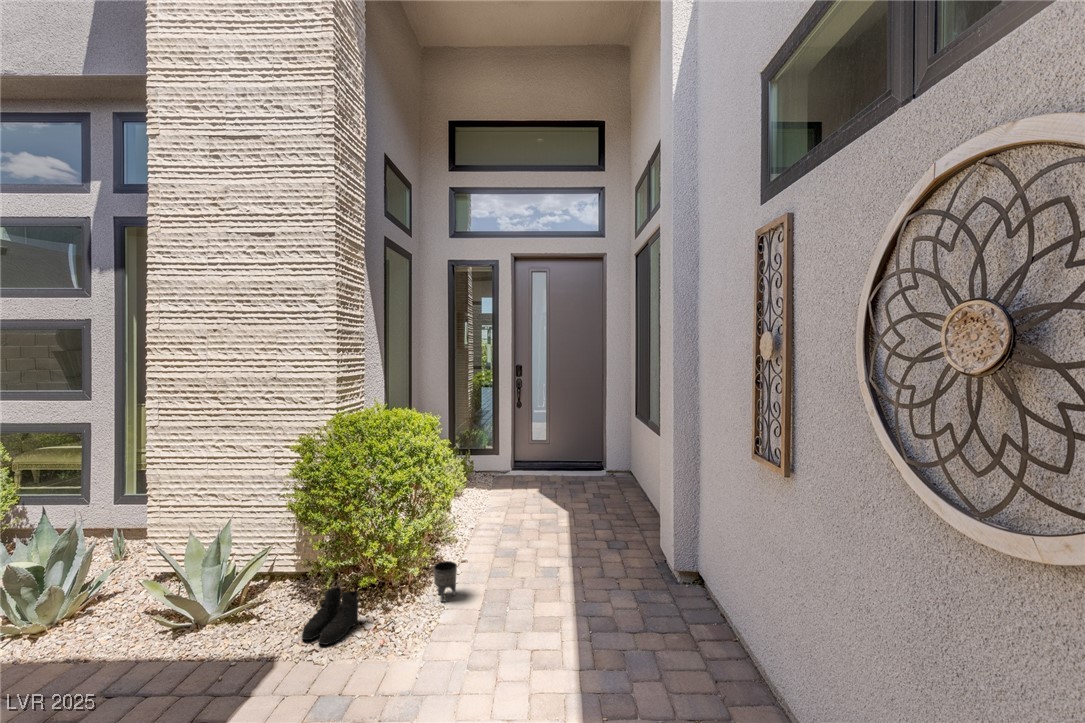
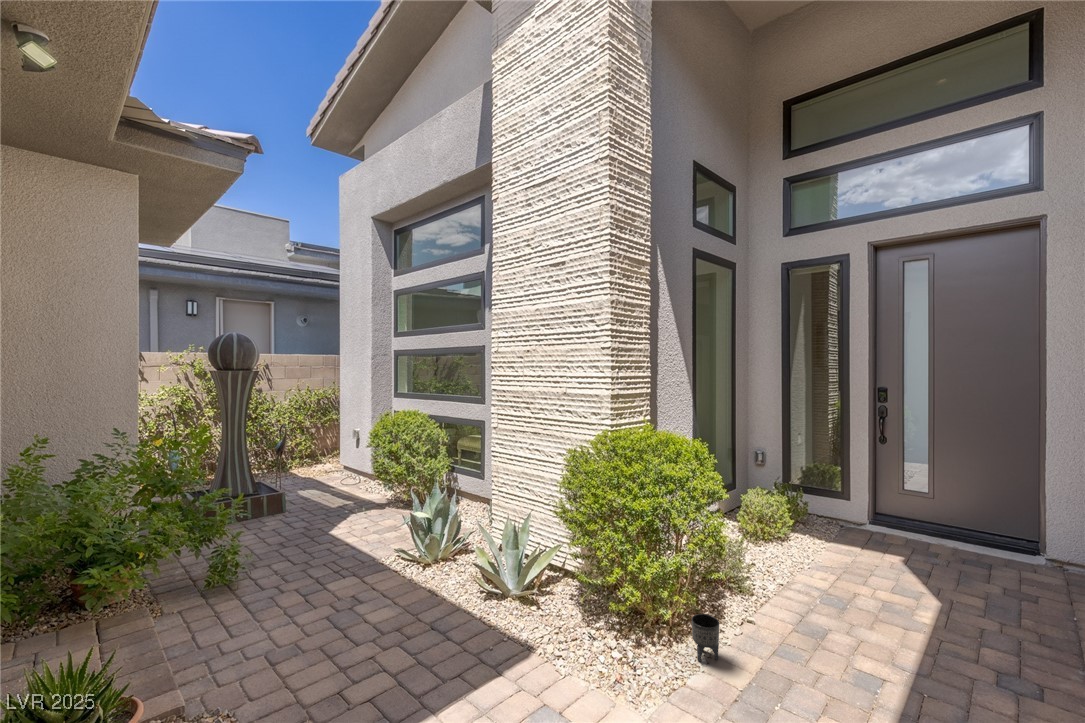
boots: present [302,587,359,645] -> none [558,601,612,658]

